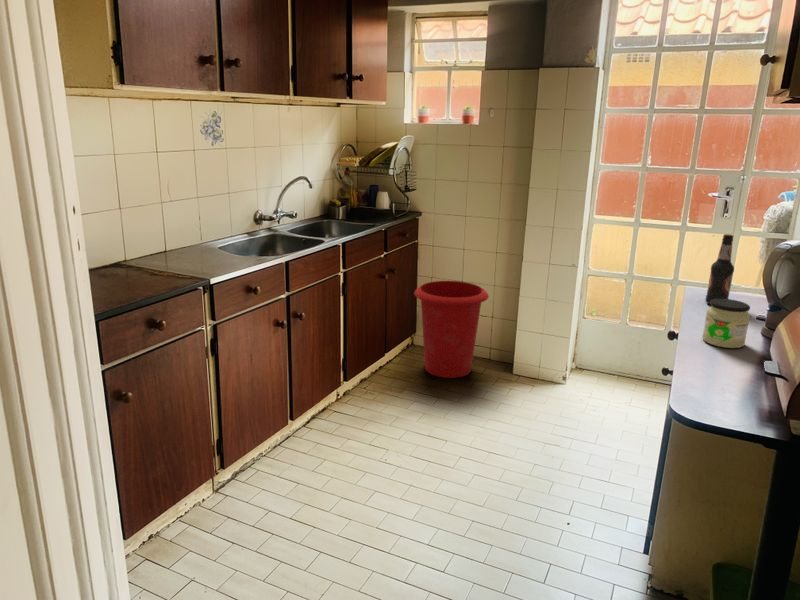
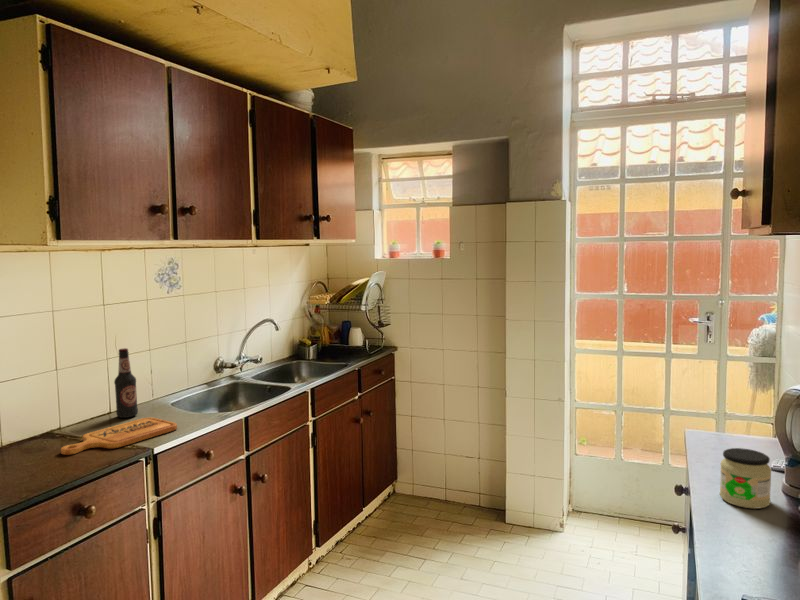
bottle: present [705,234,734,304] -> present [114,348,138,418]
cutting board: none [131,257,228,281] -> present [61,418,177,455]
waste bin: present [414,281,488,378] -> none [392,420,473,532]

